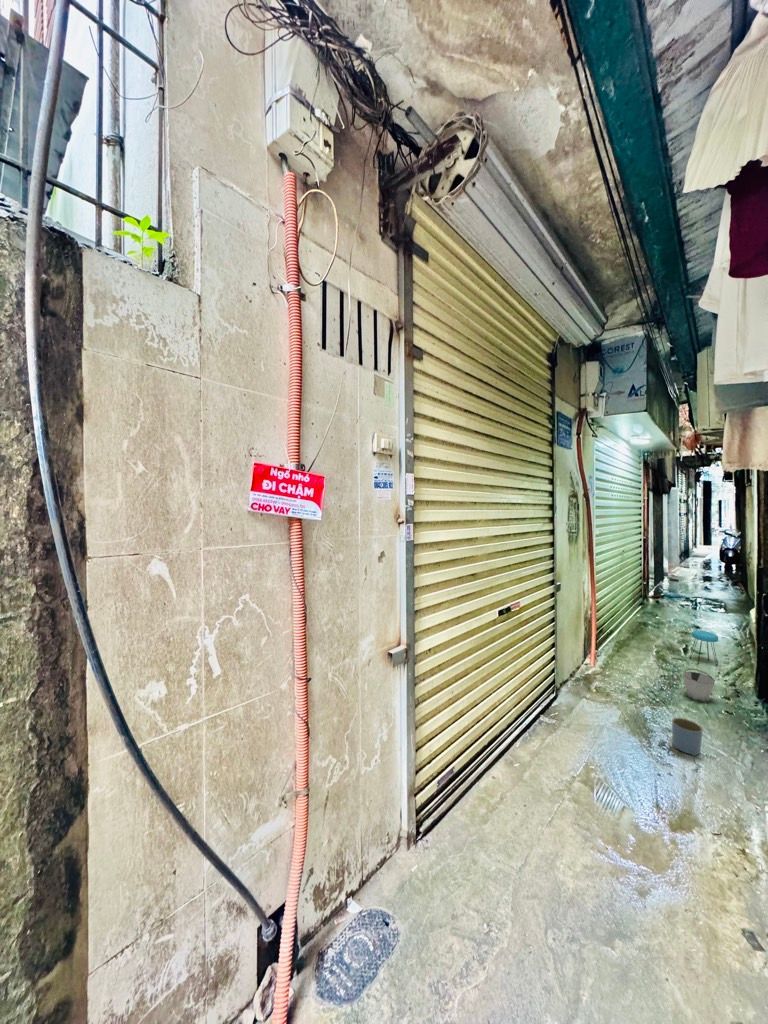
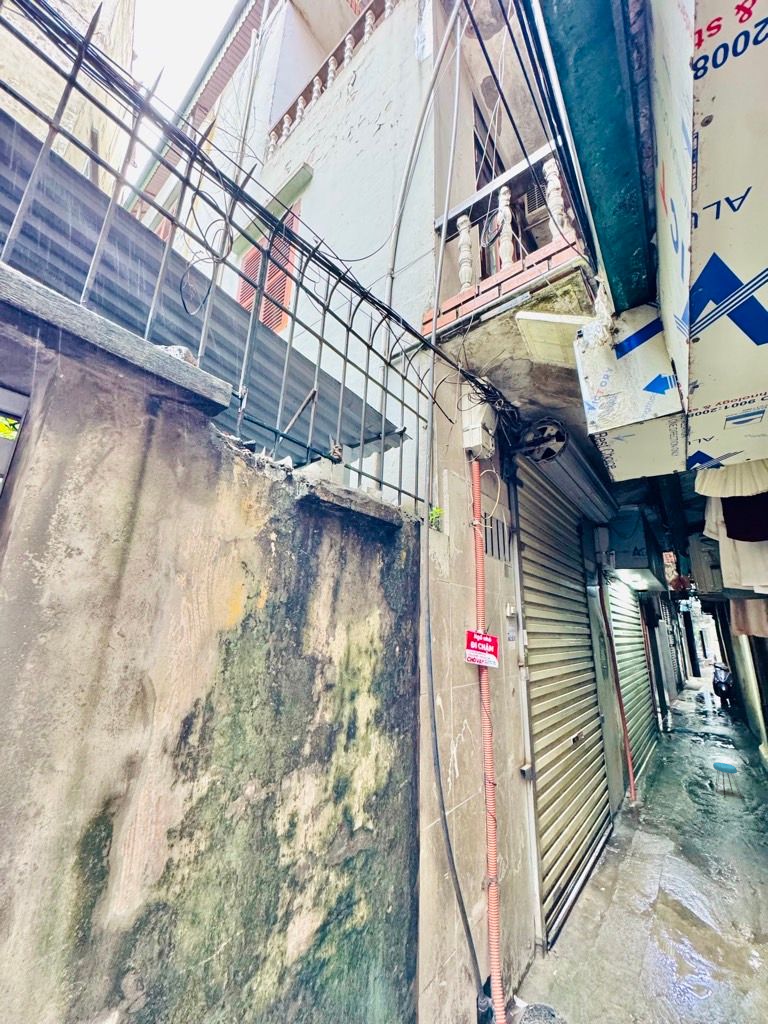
bucket: present [683,668,715,702] -> none [717,798,745,831]
planter: present [672,718,703,756] -> none [721,841,750,877]

